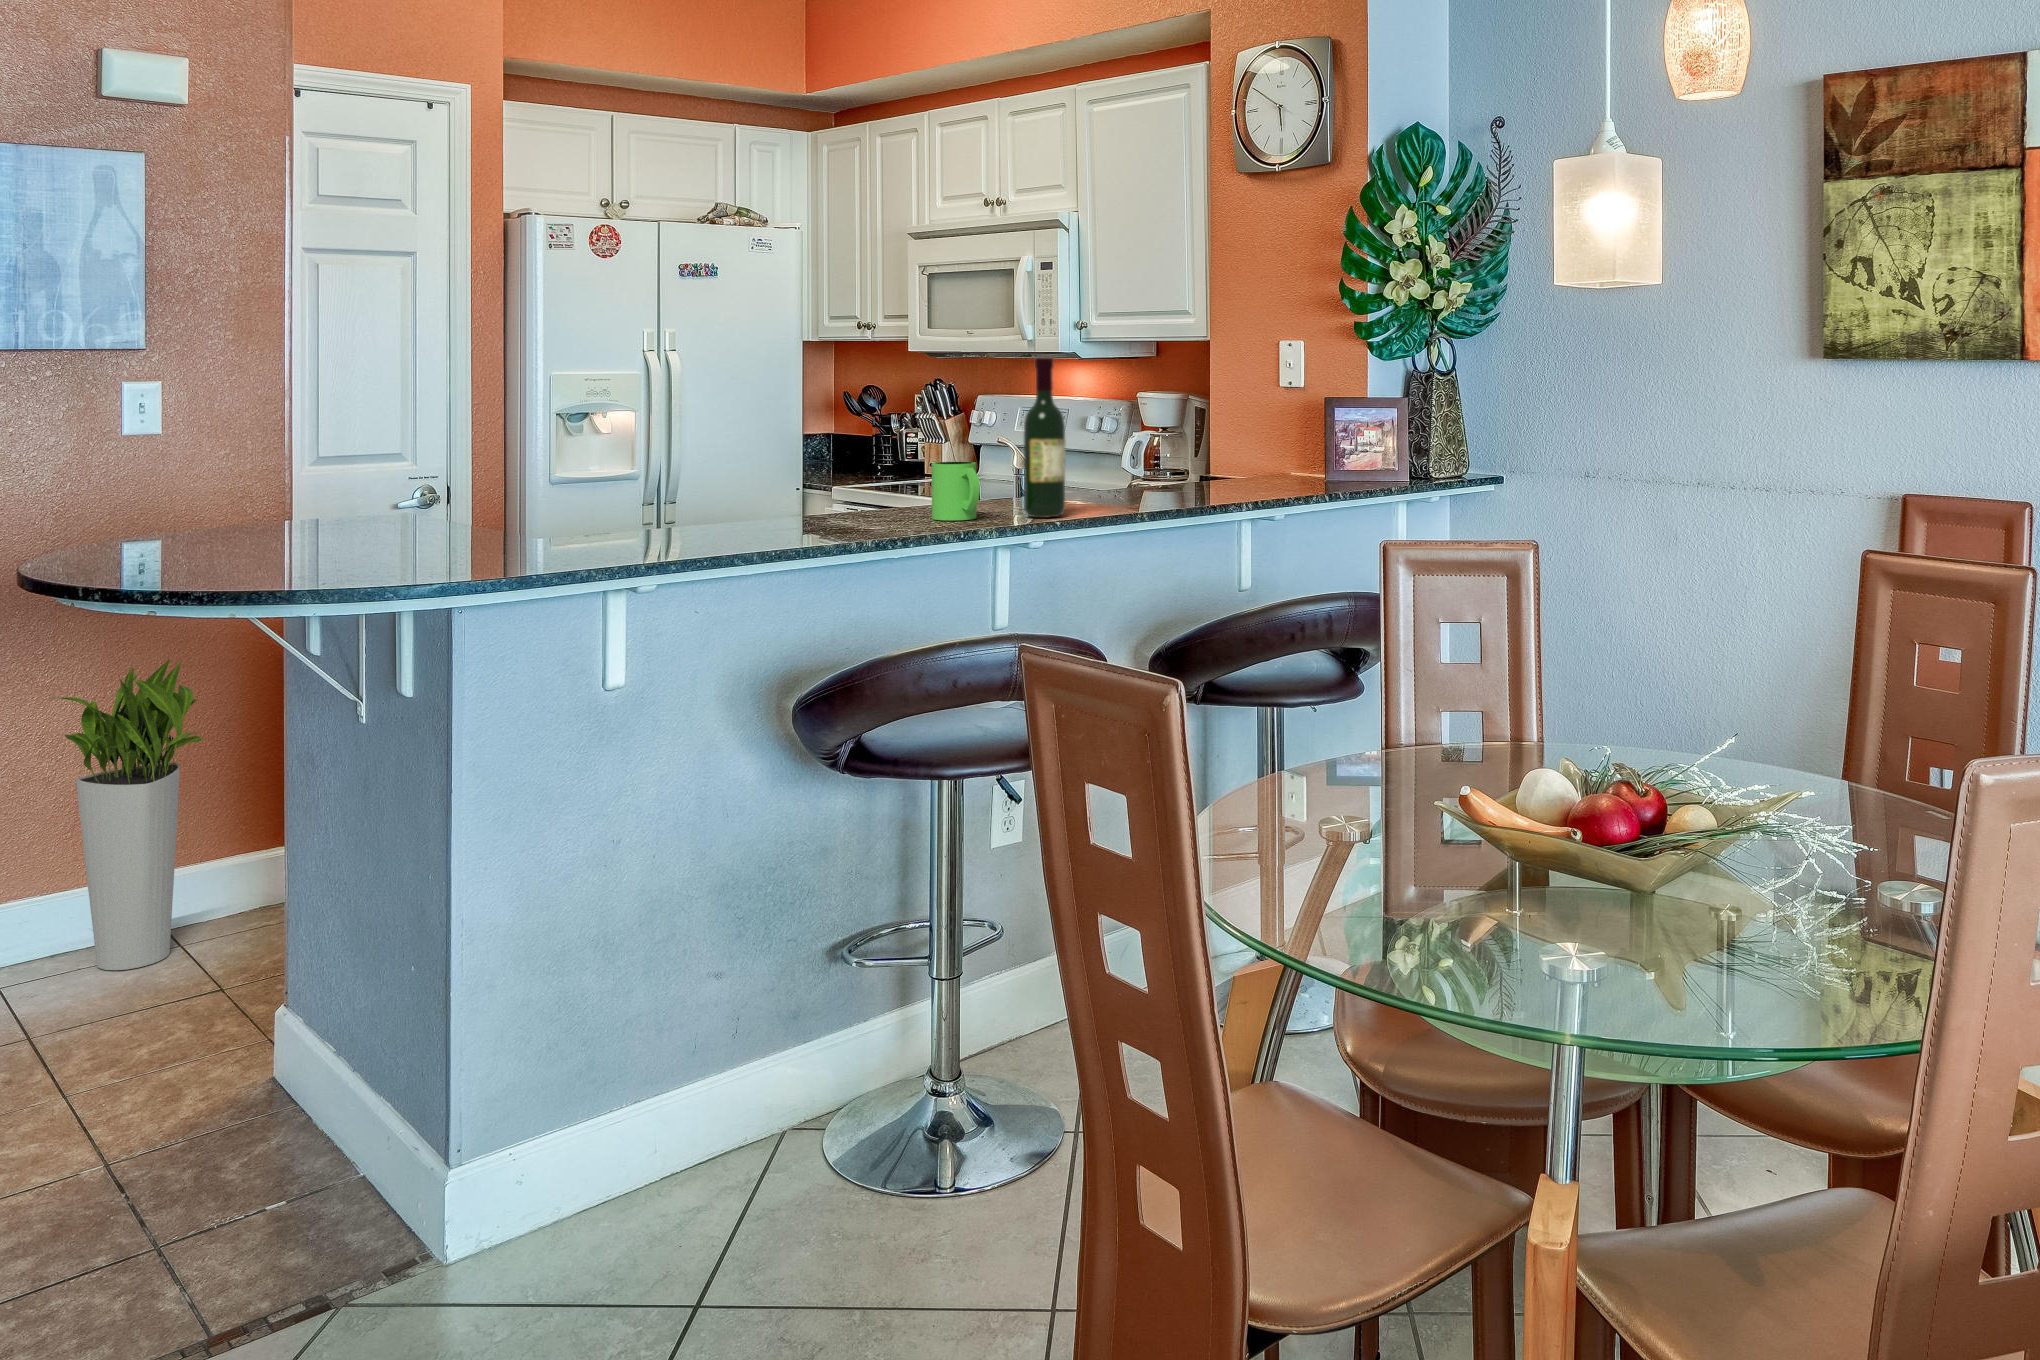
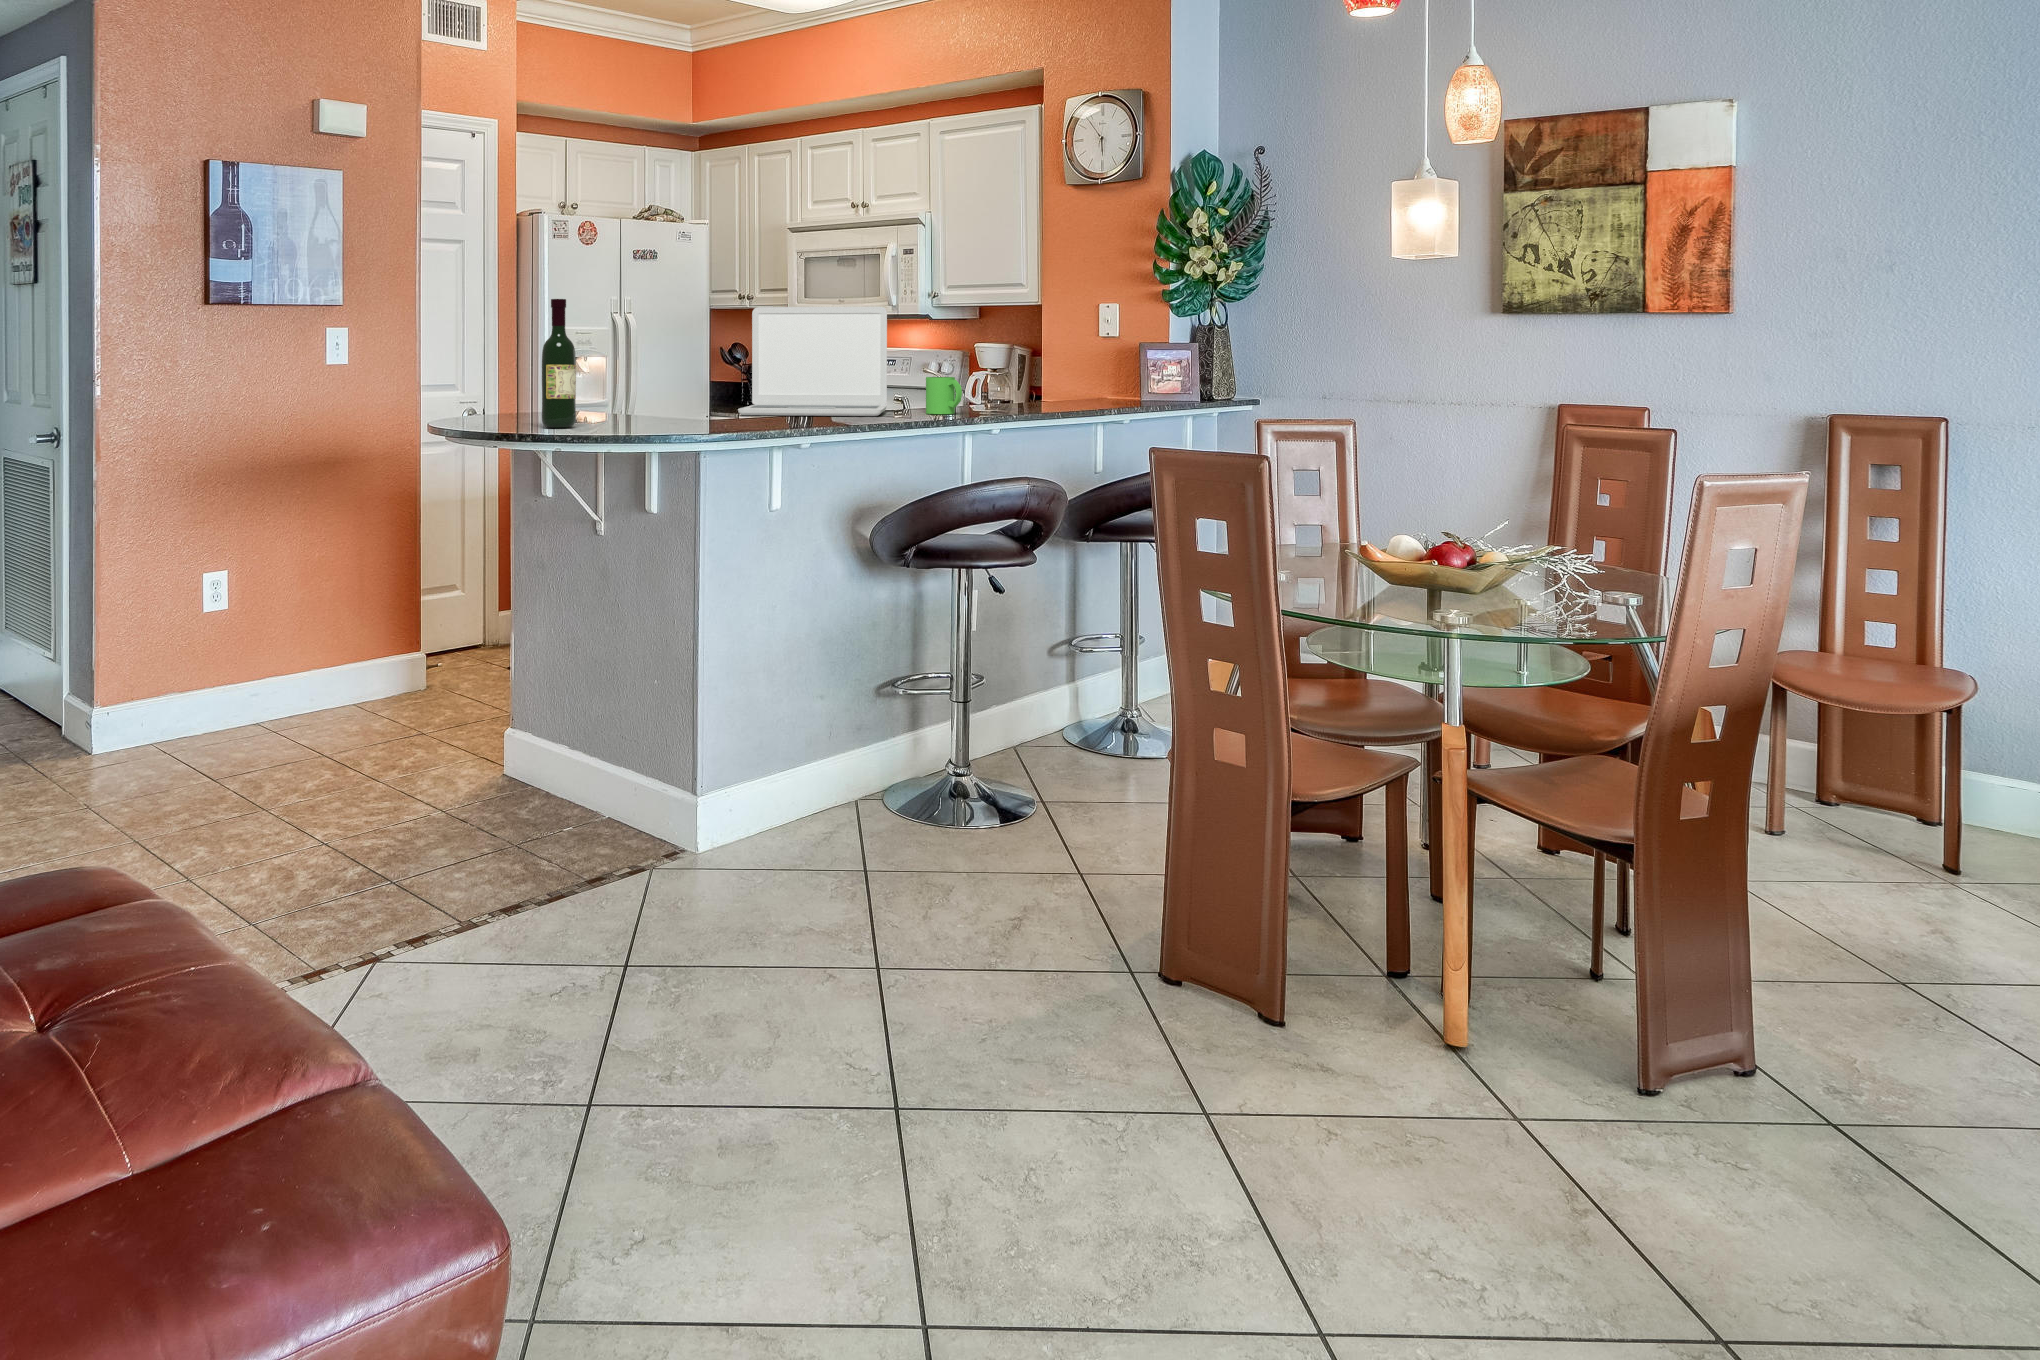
laptop: none [624,354,886,528] -> present [738,307,887,416]
wine bottle: present [1024,358,1066,518] -> present [542,299,576,428]
planter: present [49,659,203,970] -> none [308,515,396,721]

